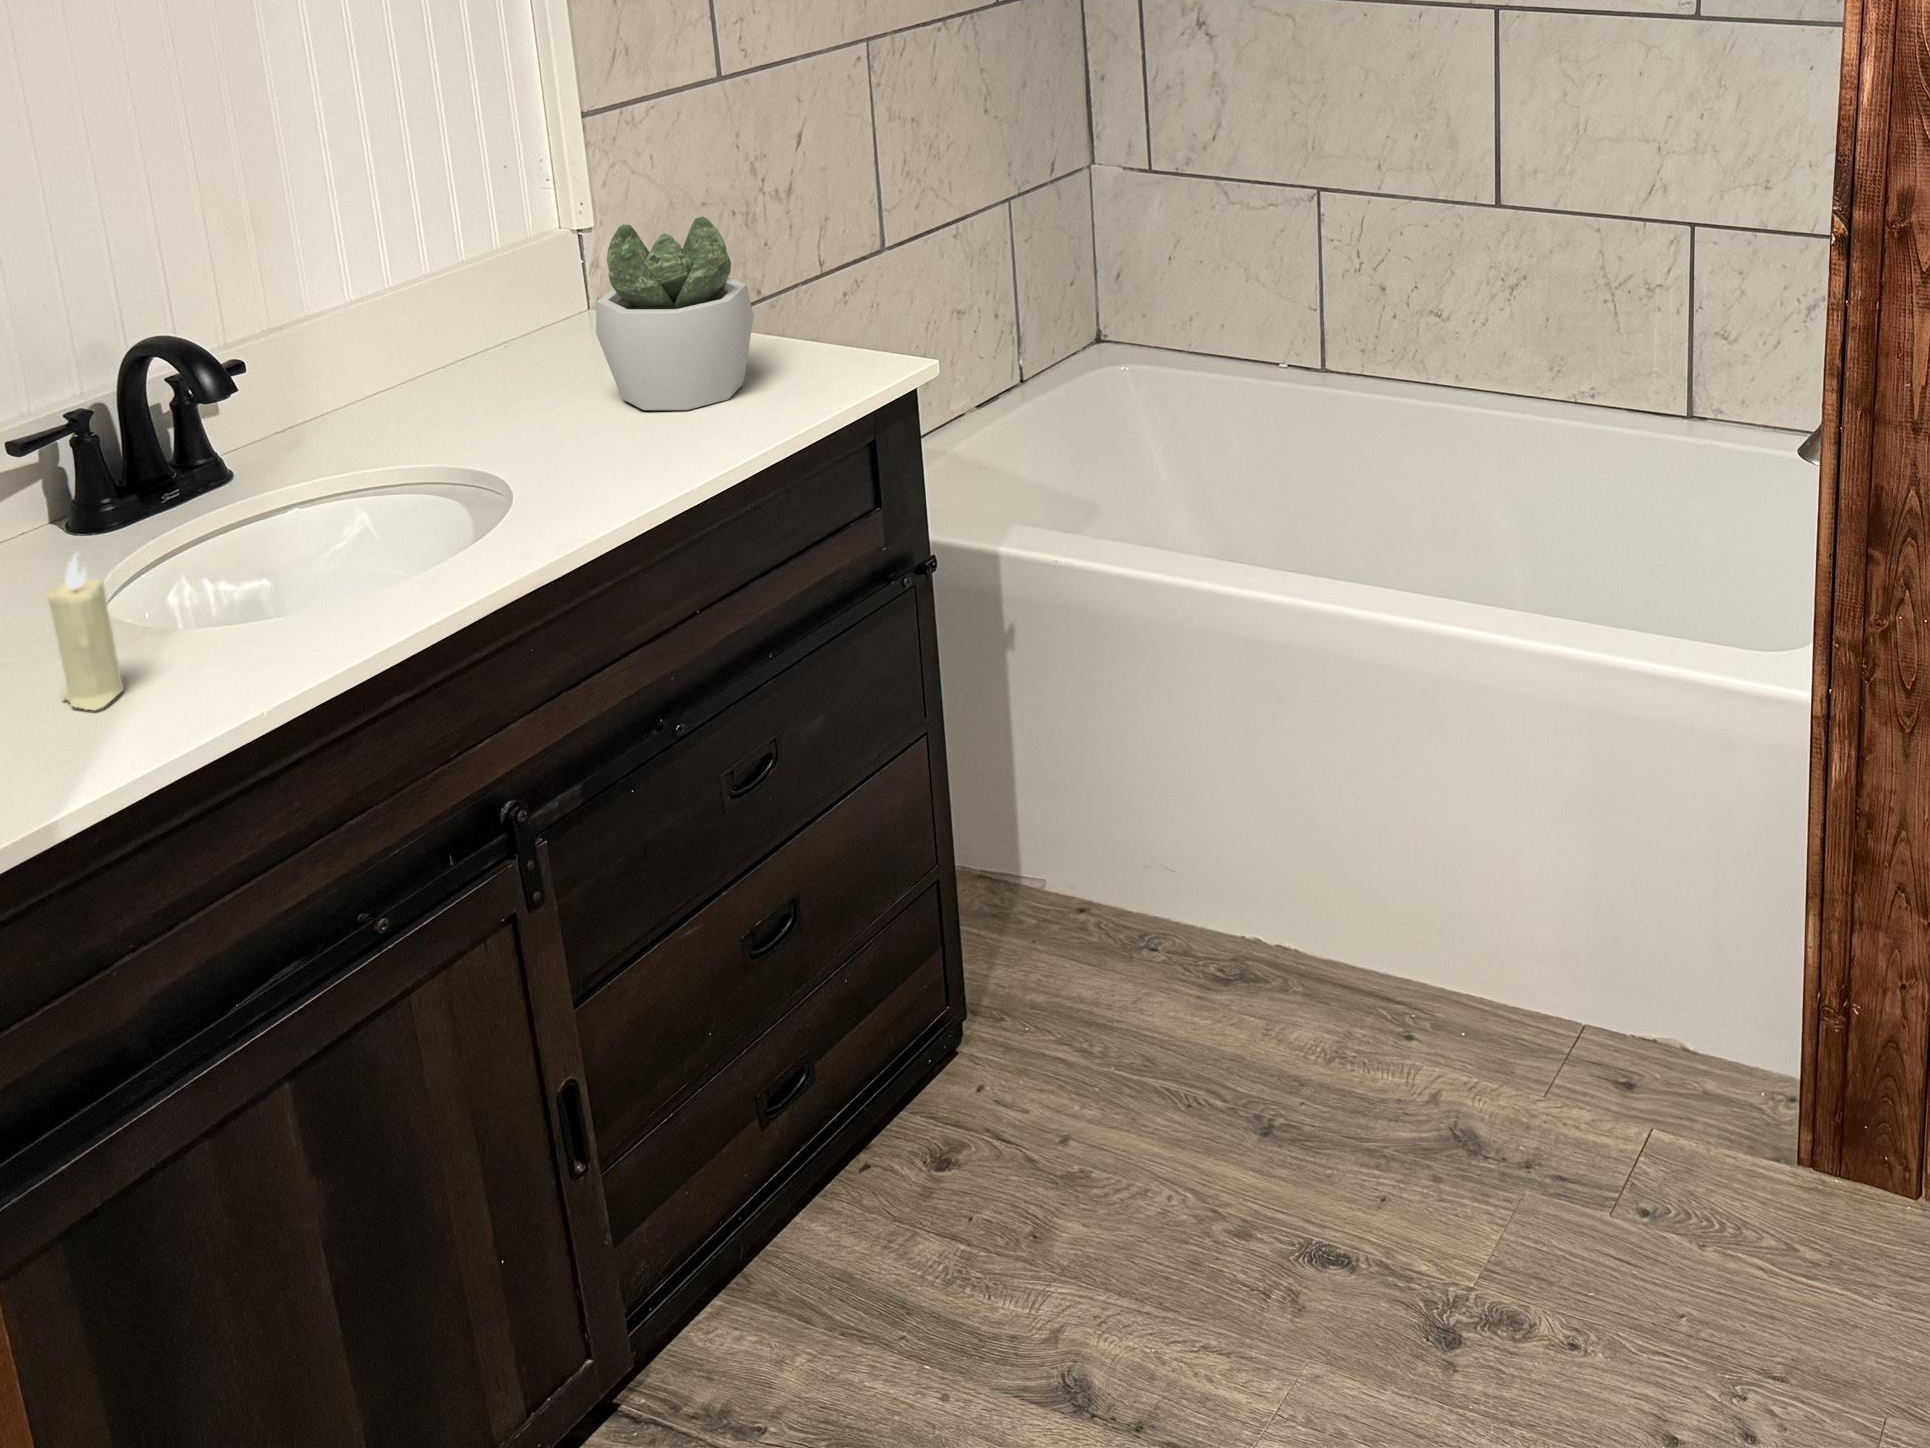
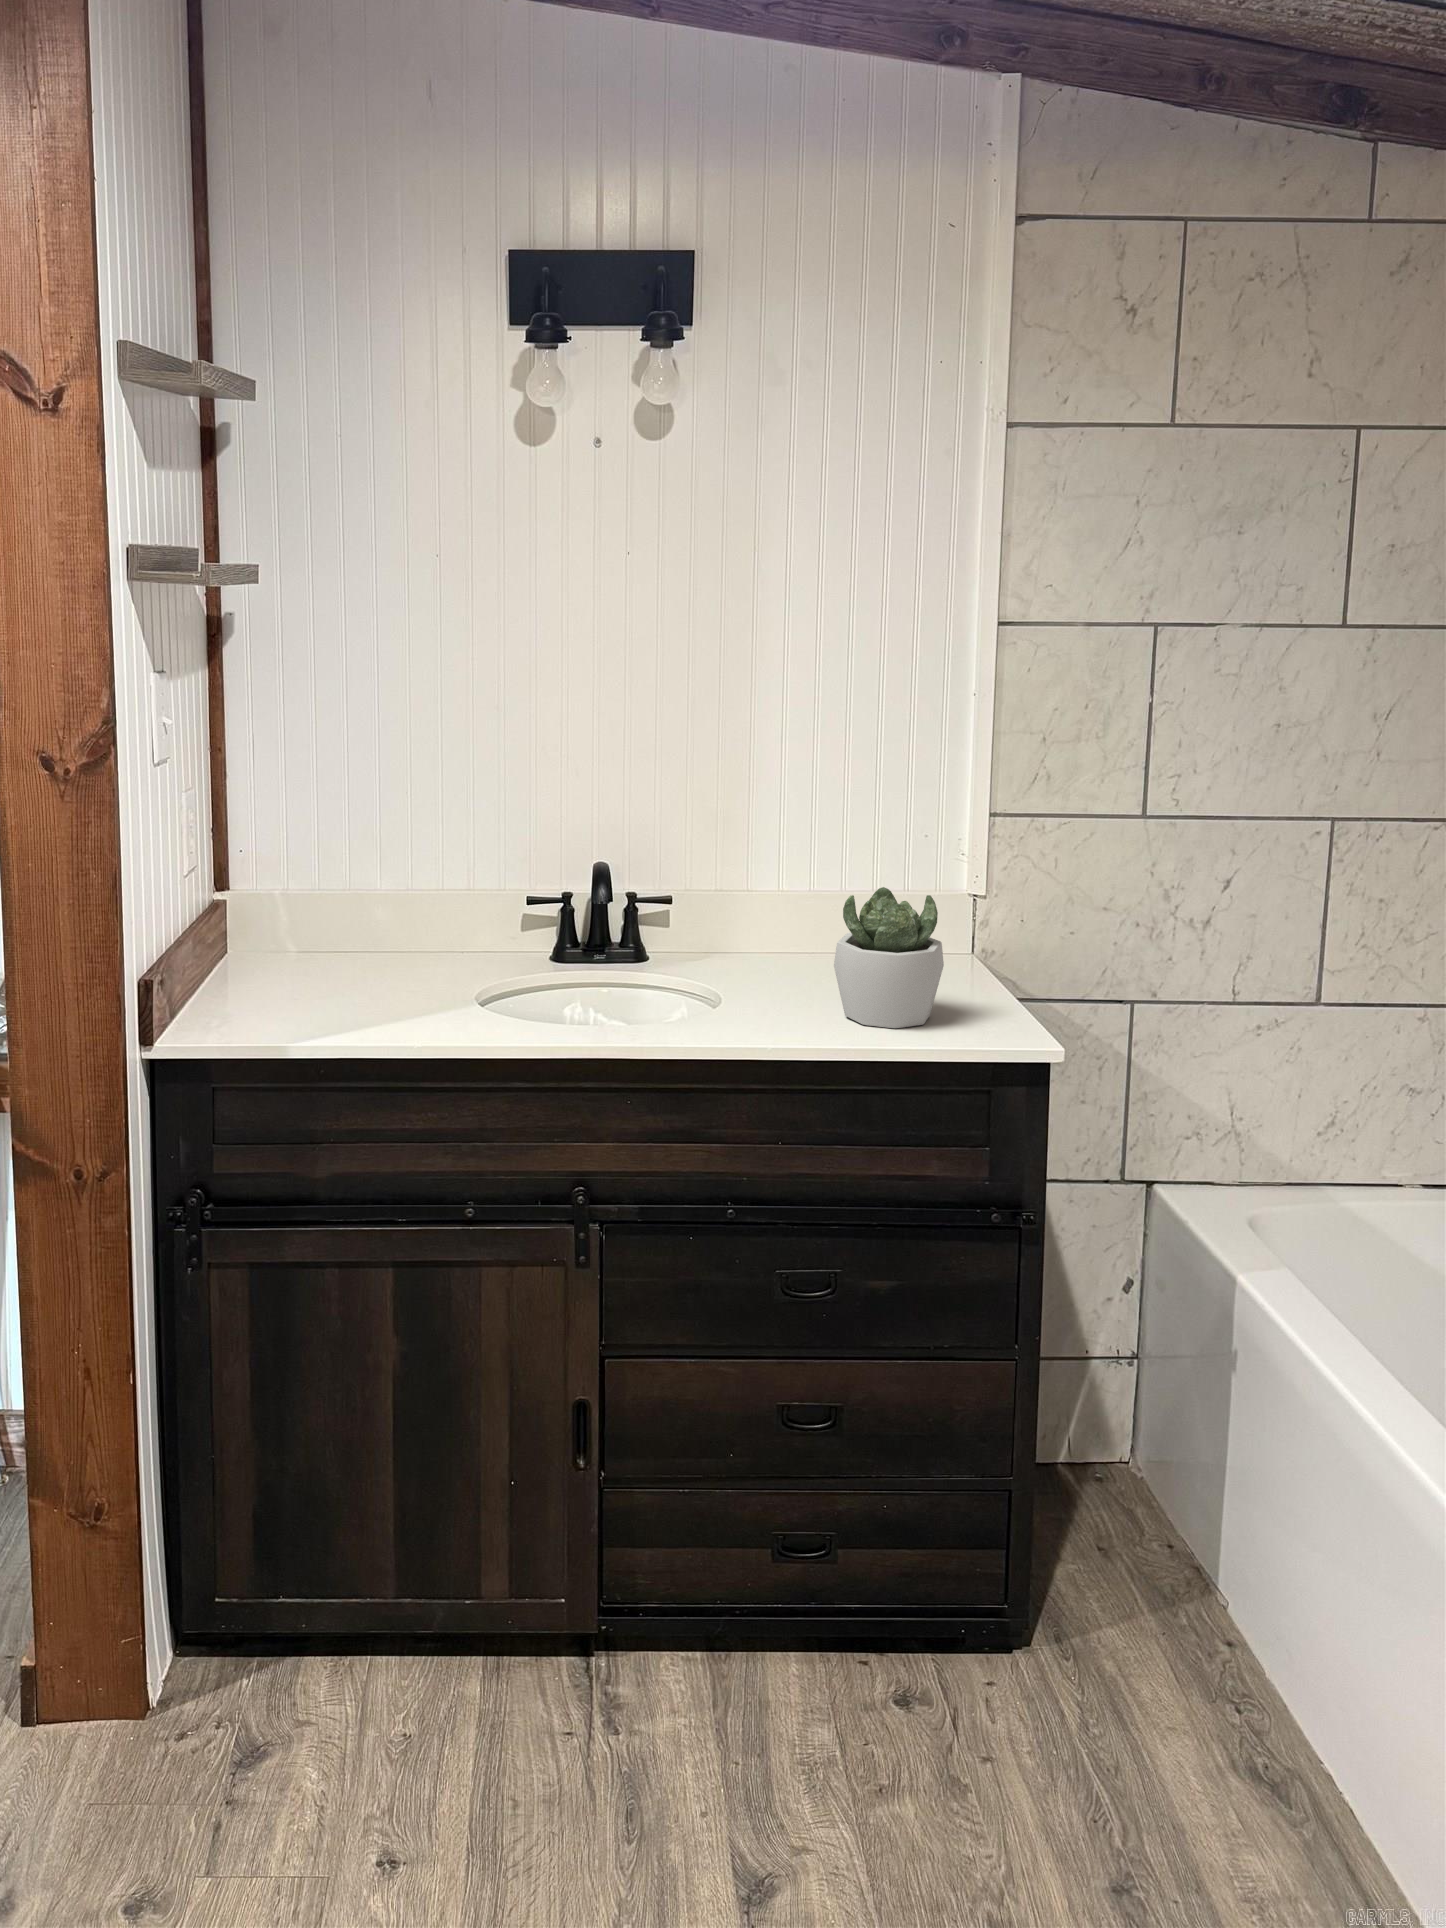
candle: present [48,553,123,710] -> none [369,950,399,1035]

